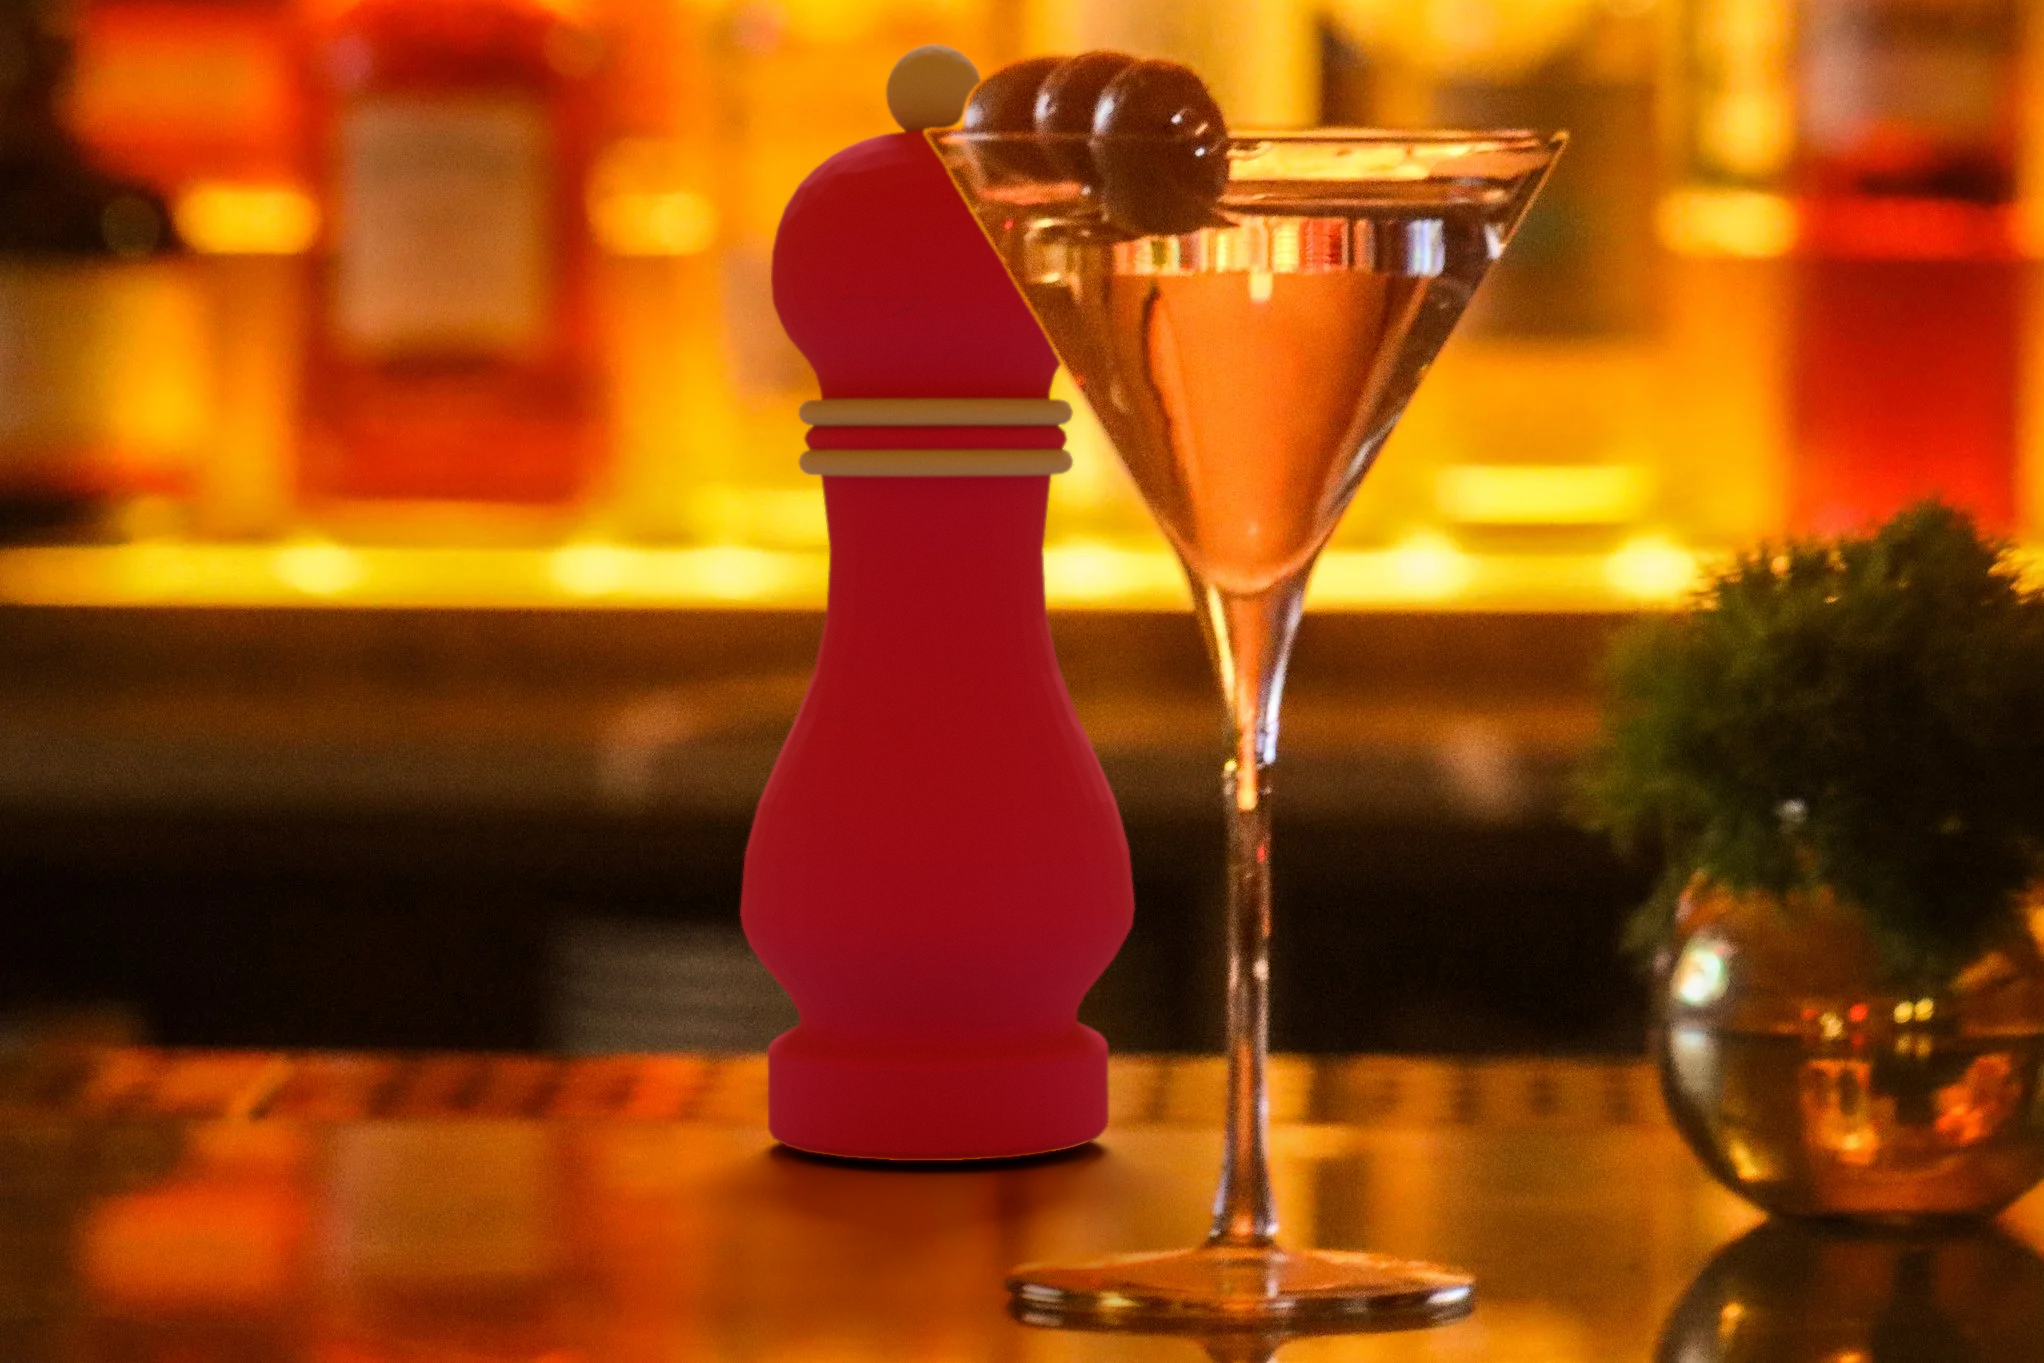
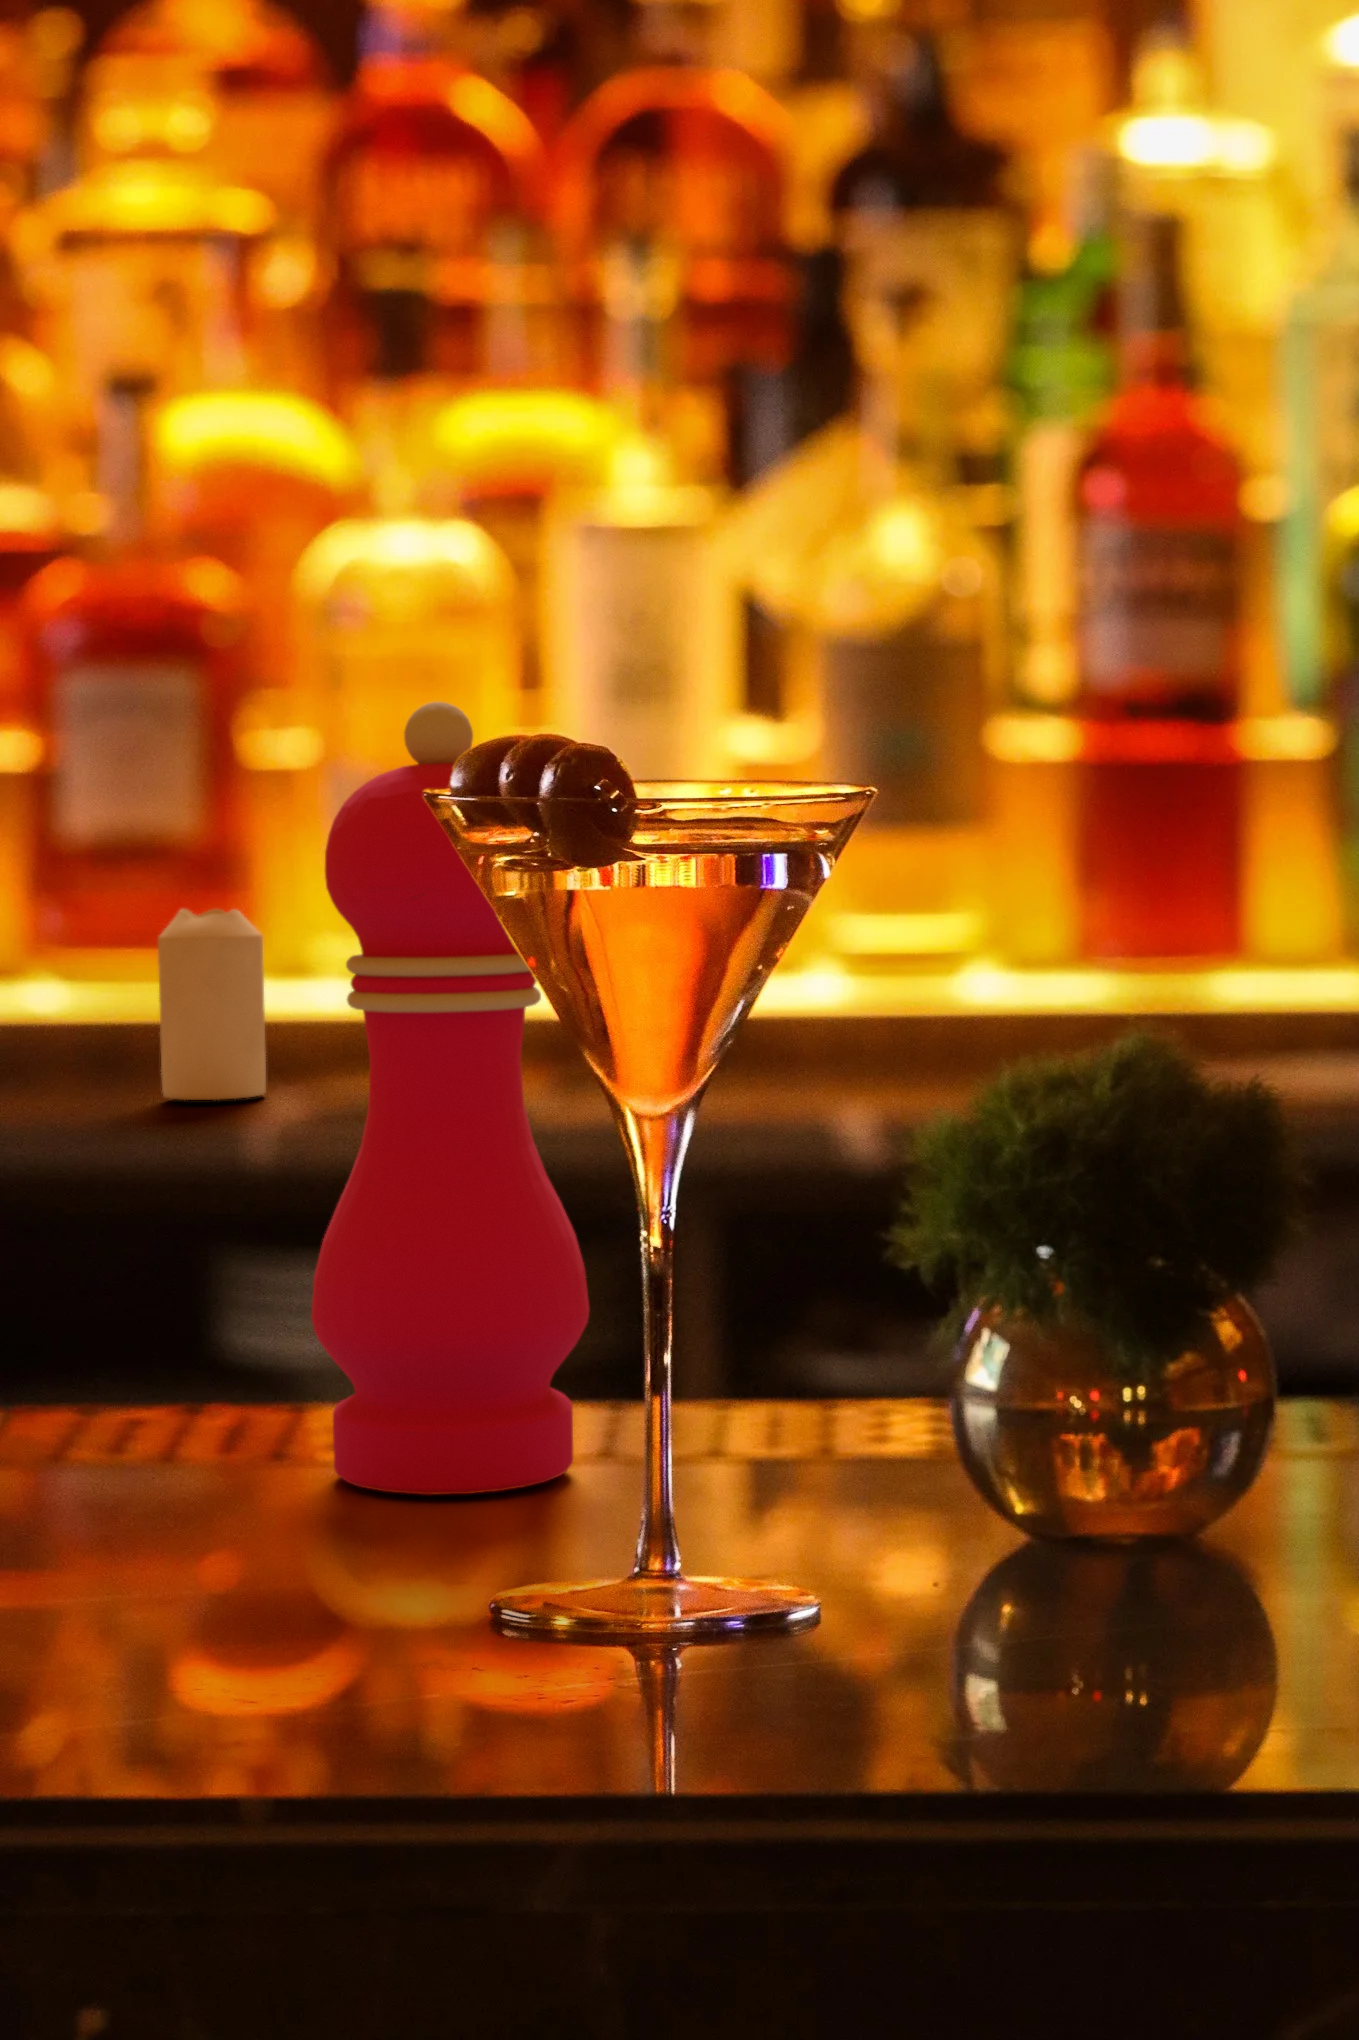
candle: none [479,438,629,709] -> present [158,909,266,1100]

